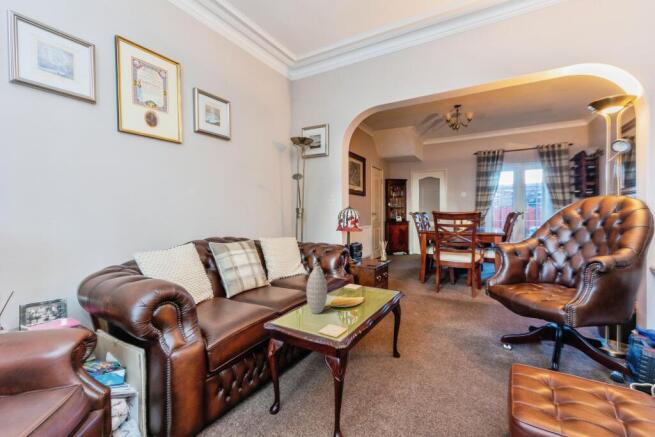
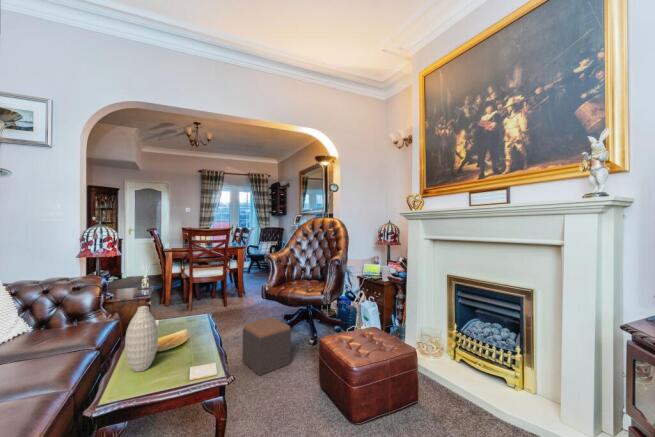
footstool: none [440,314,491,378] -> present [243,318,291,375]

